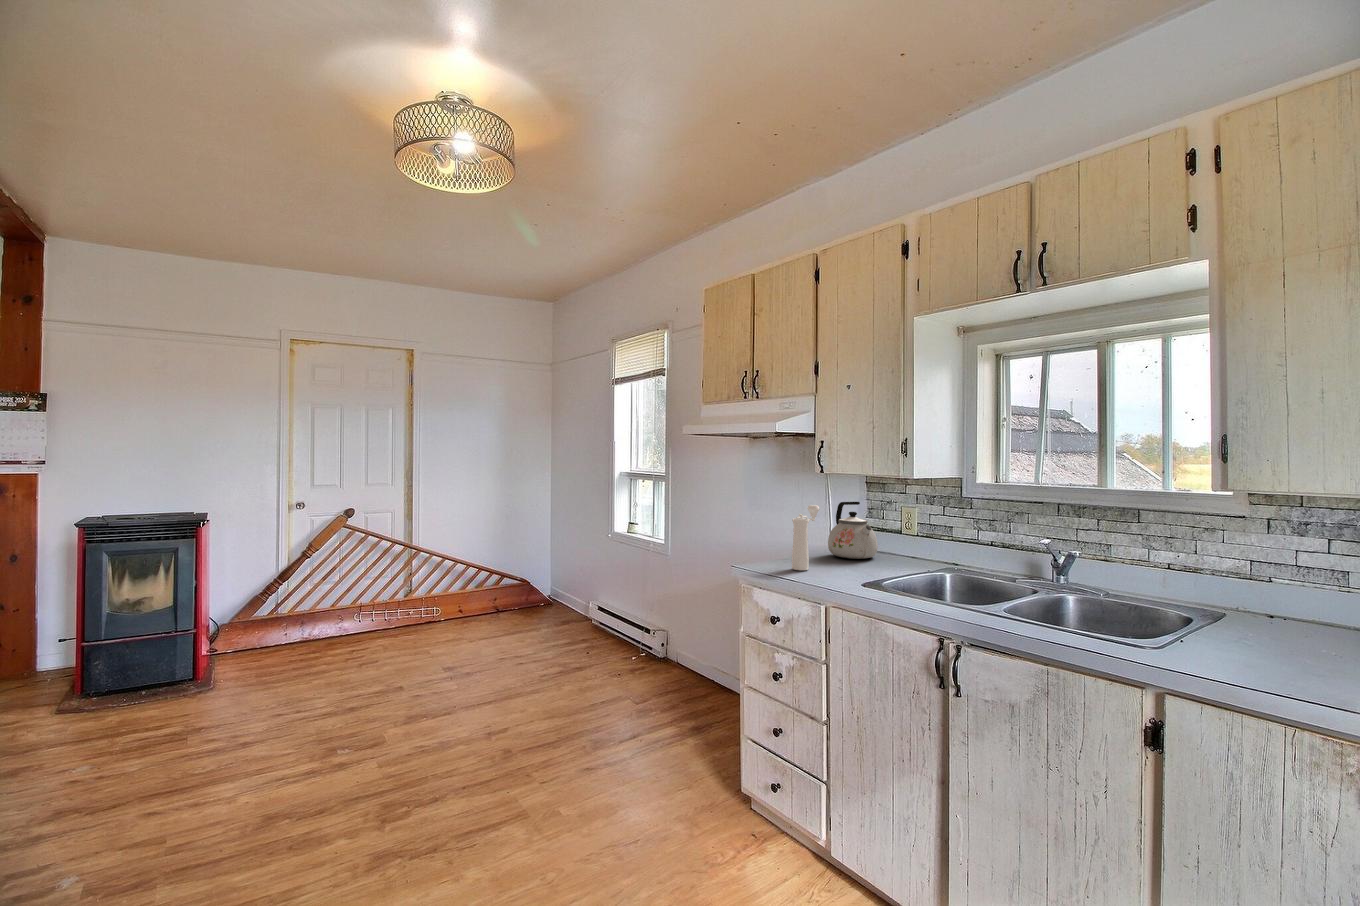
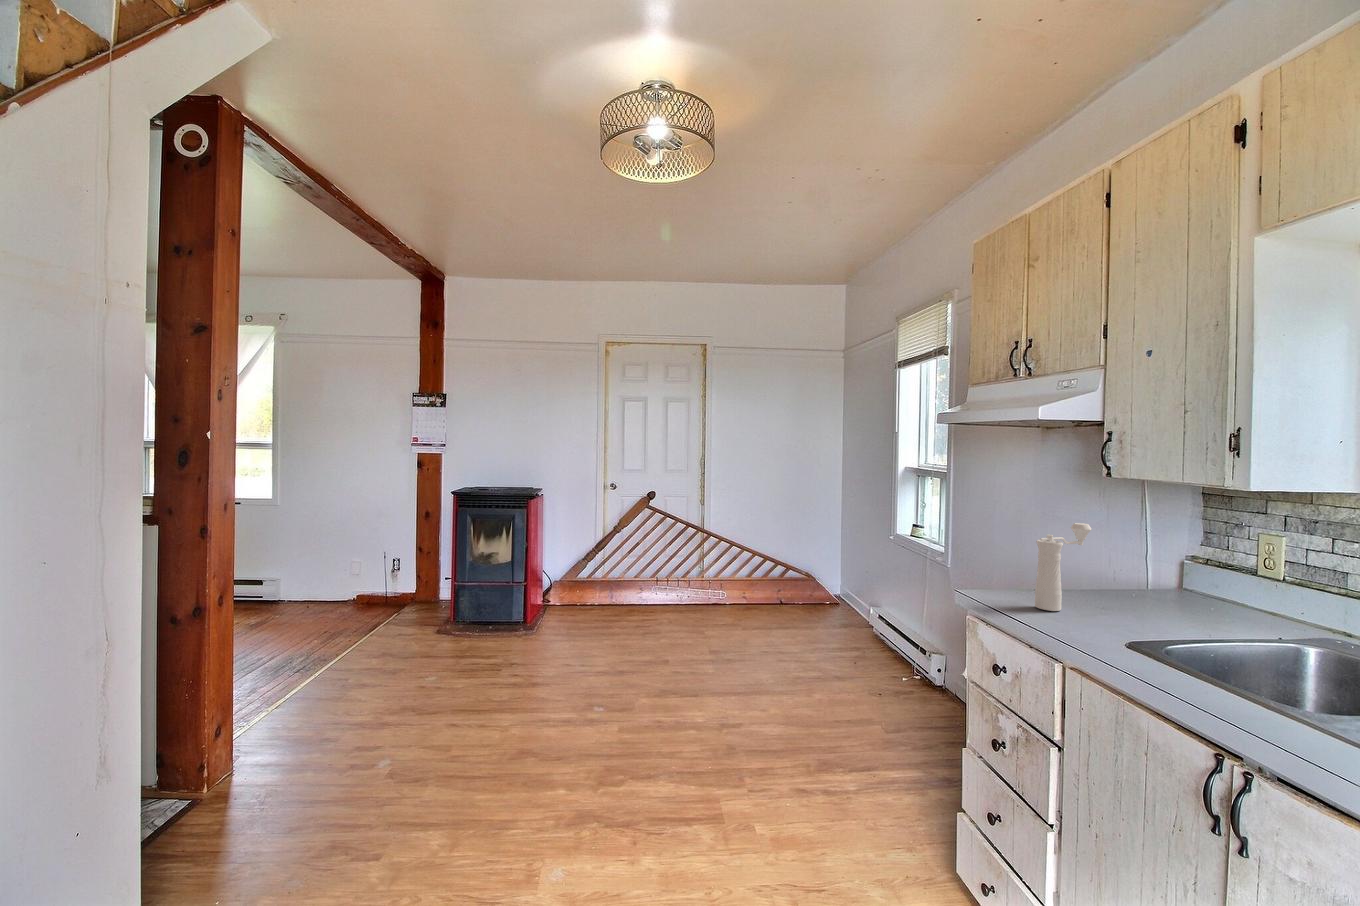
kettle: present [828,502,878,559] -> none [1119,522,1210,608]

